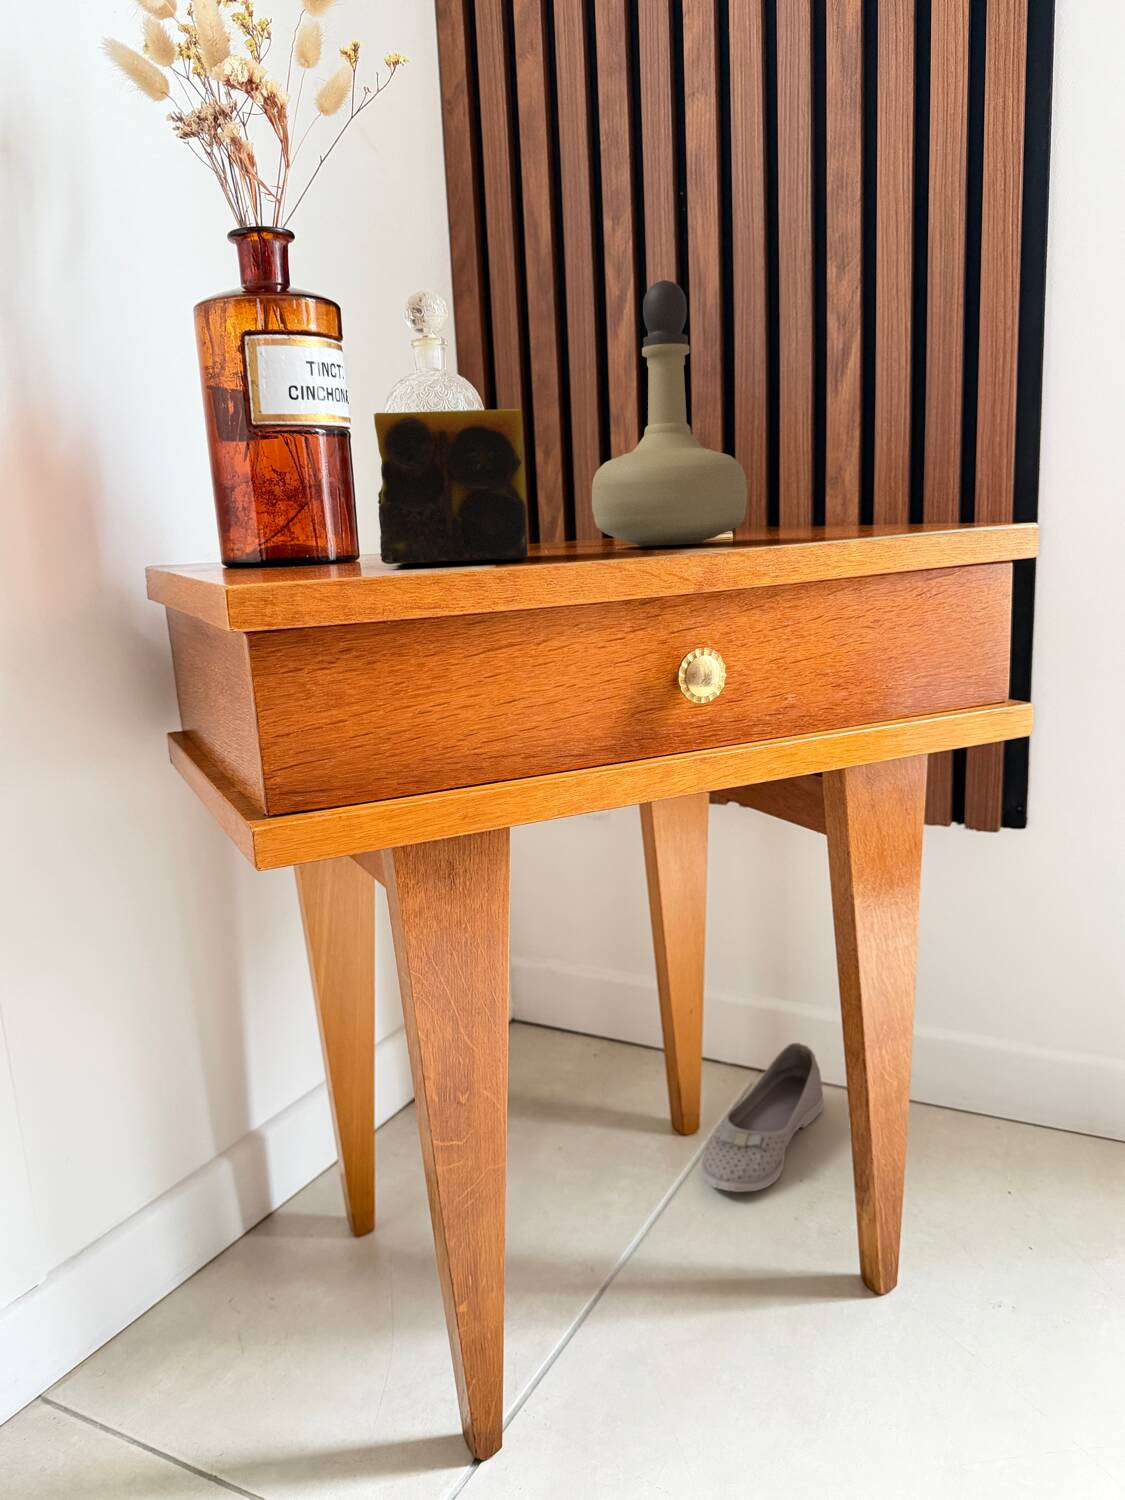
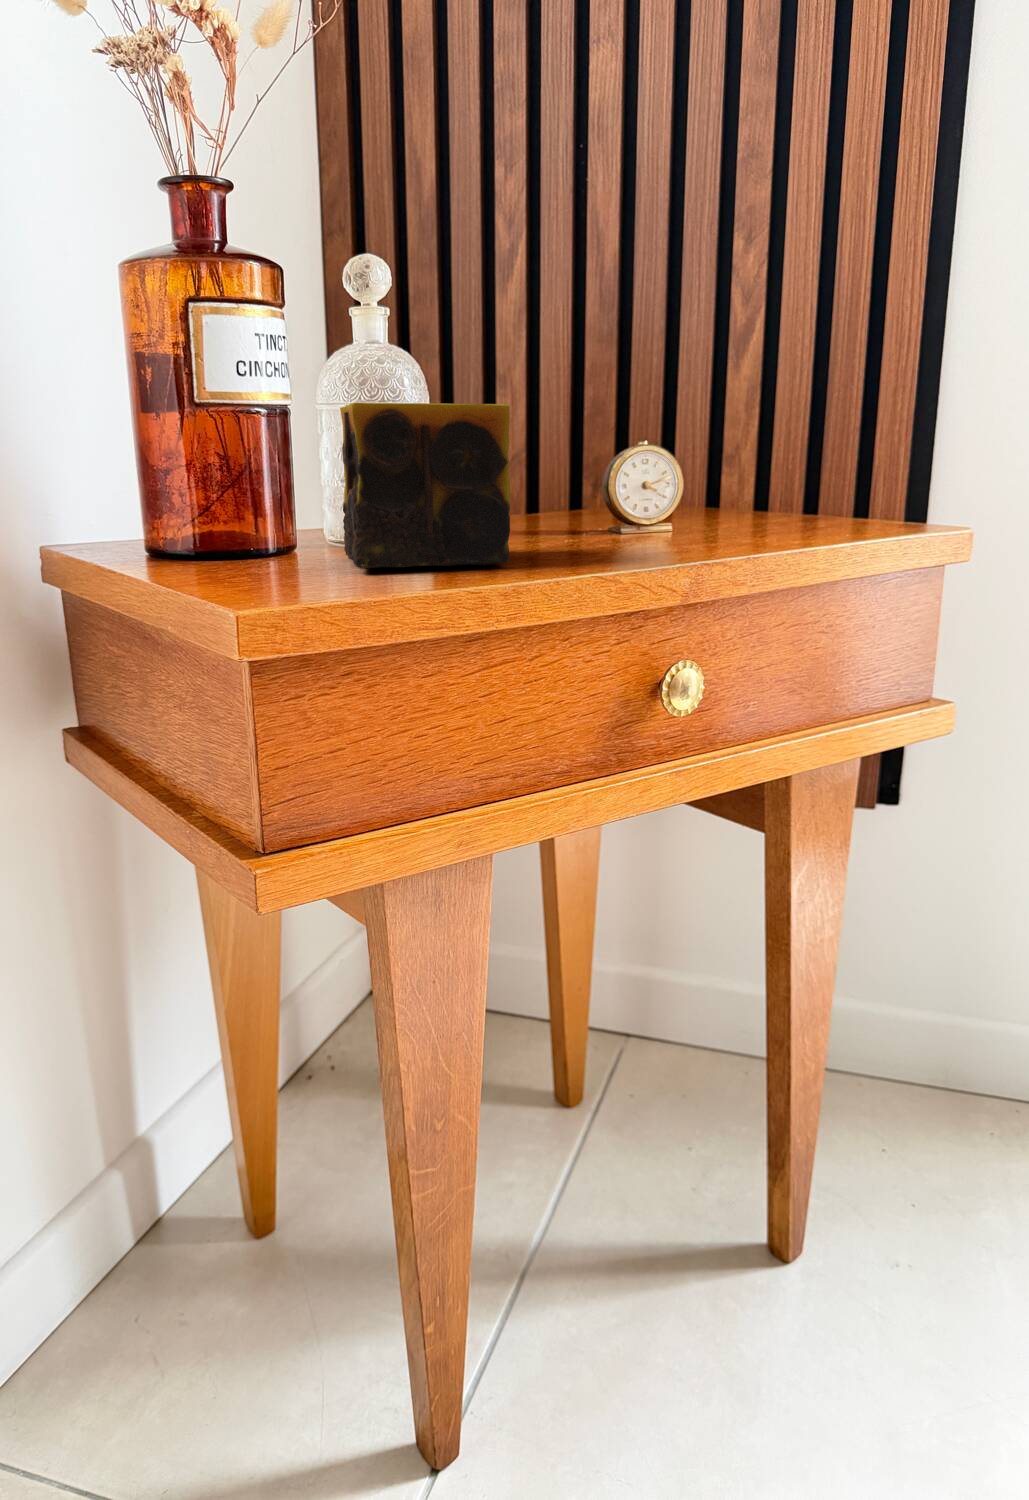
perfume bottle: present [592,280,747,545] -> none [542,261,702,541]
shoe: present [701,1043,823,1192] -> none [596,1008,700,1162]

